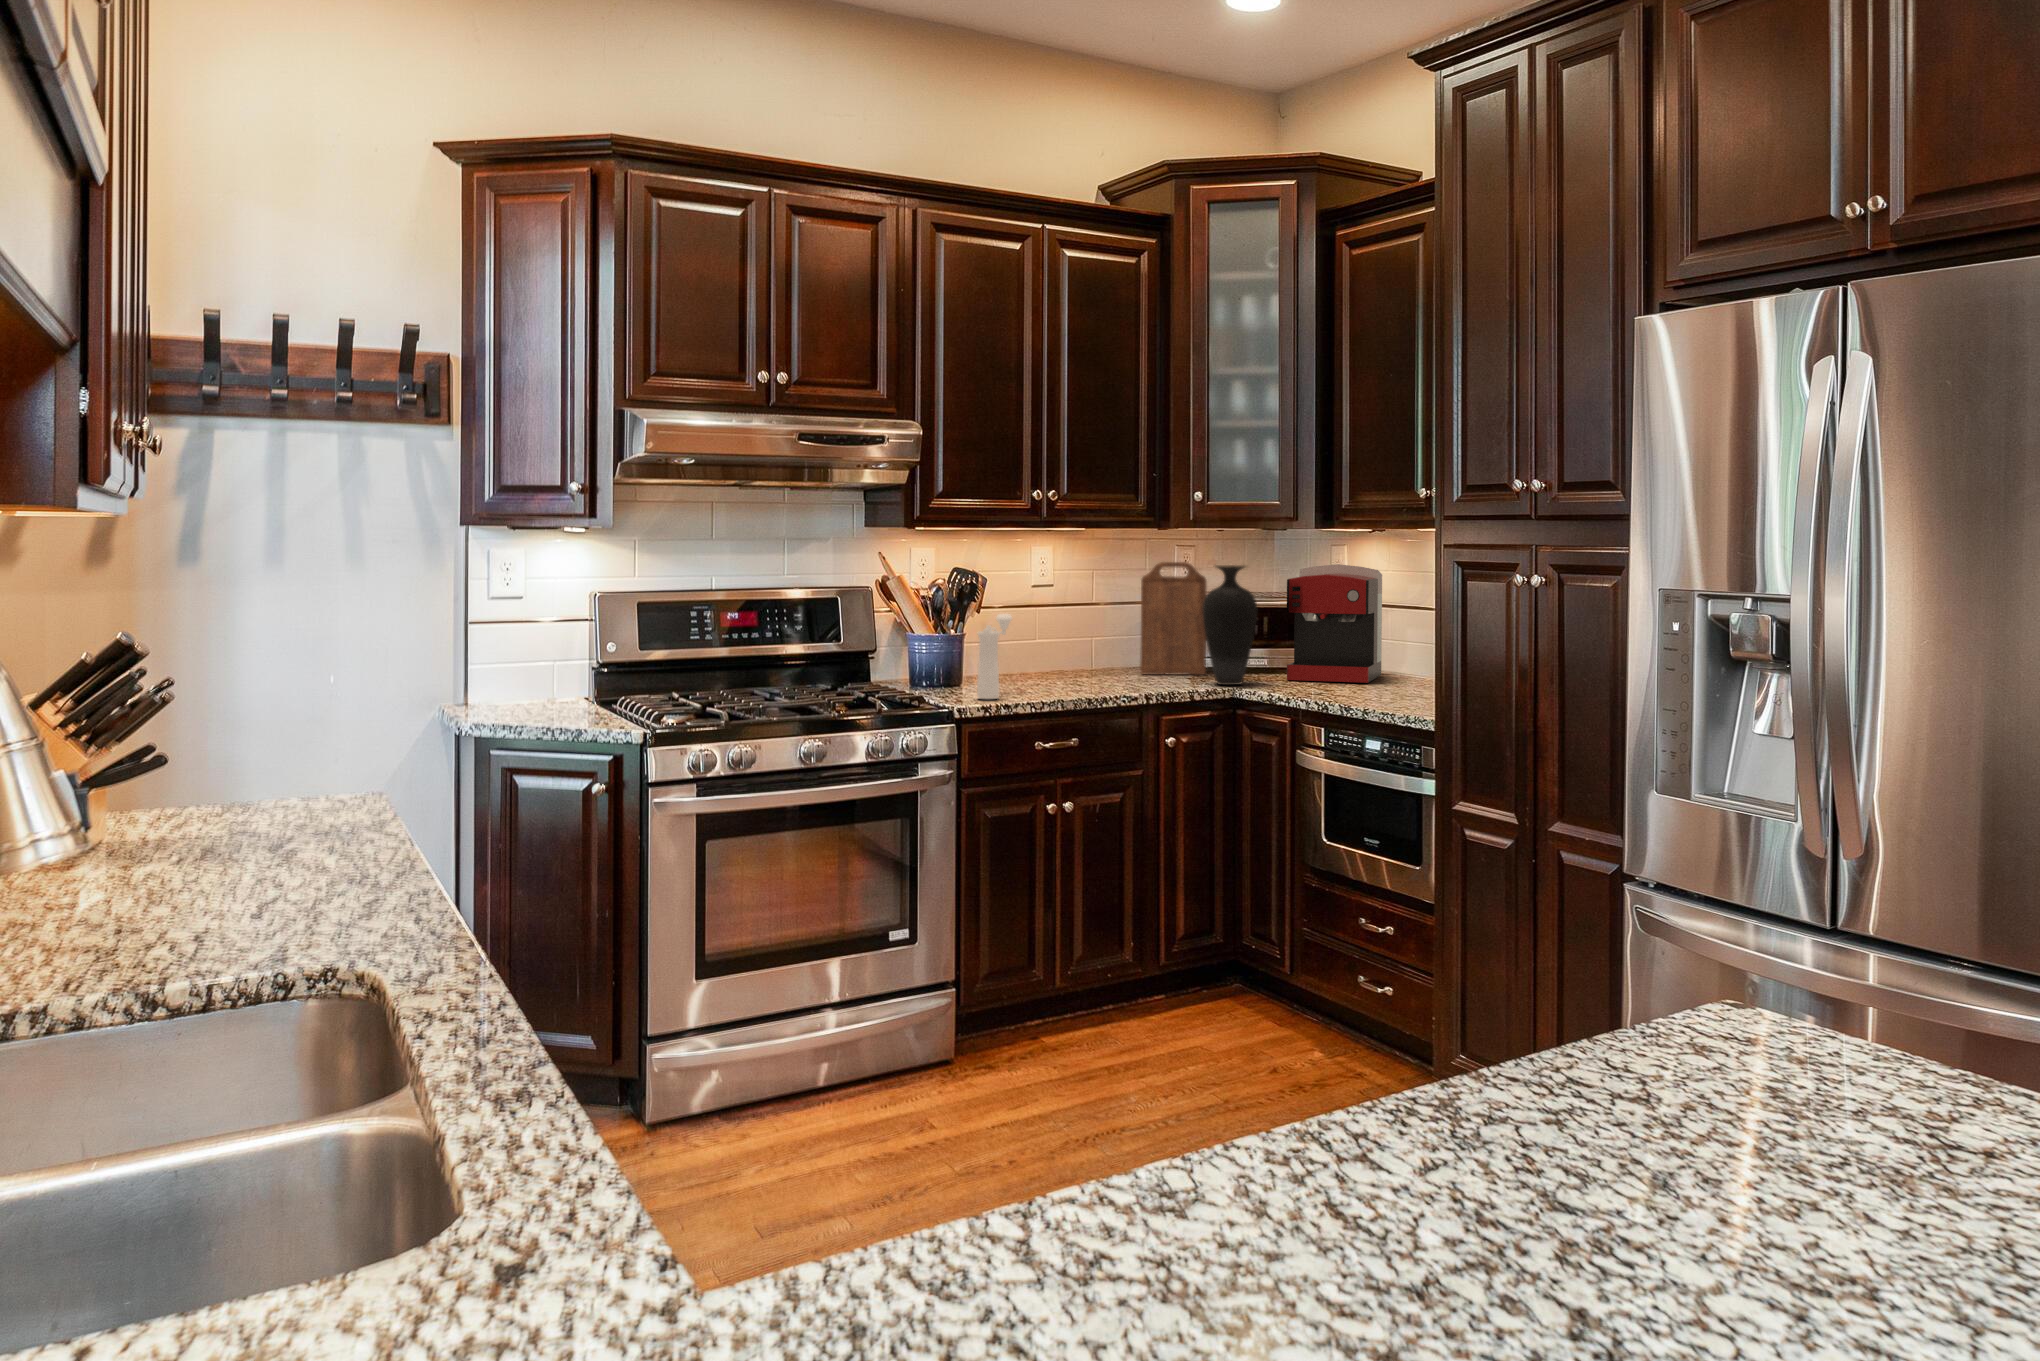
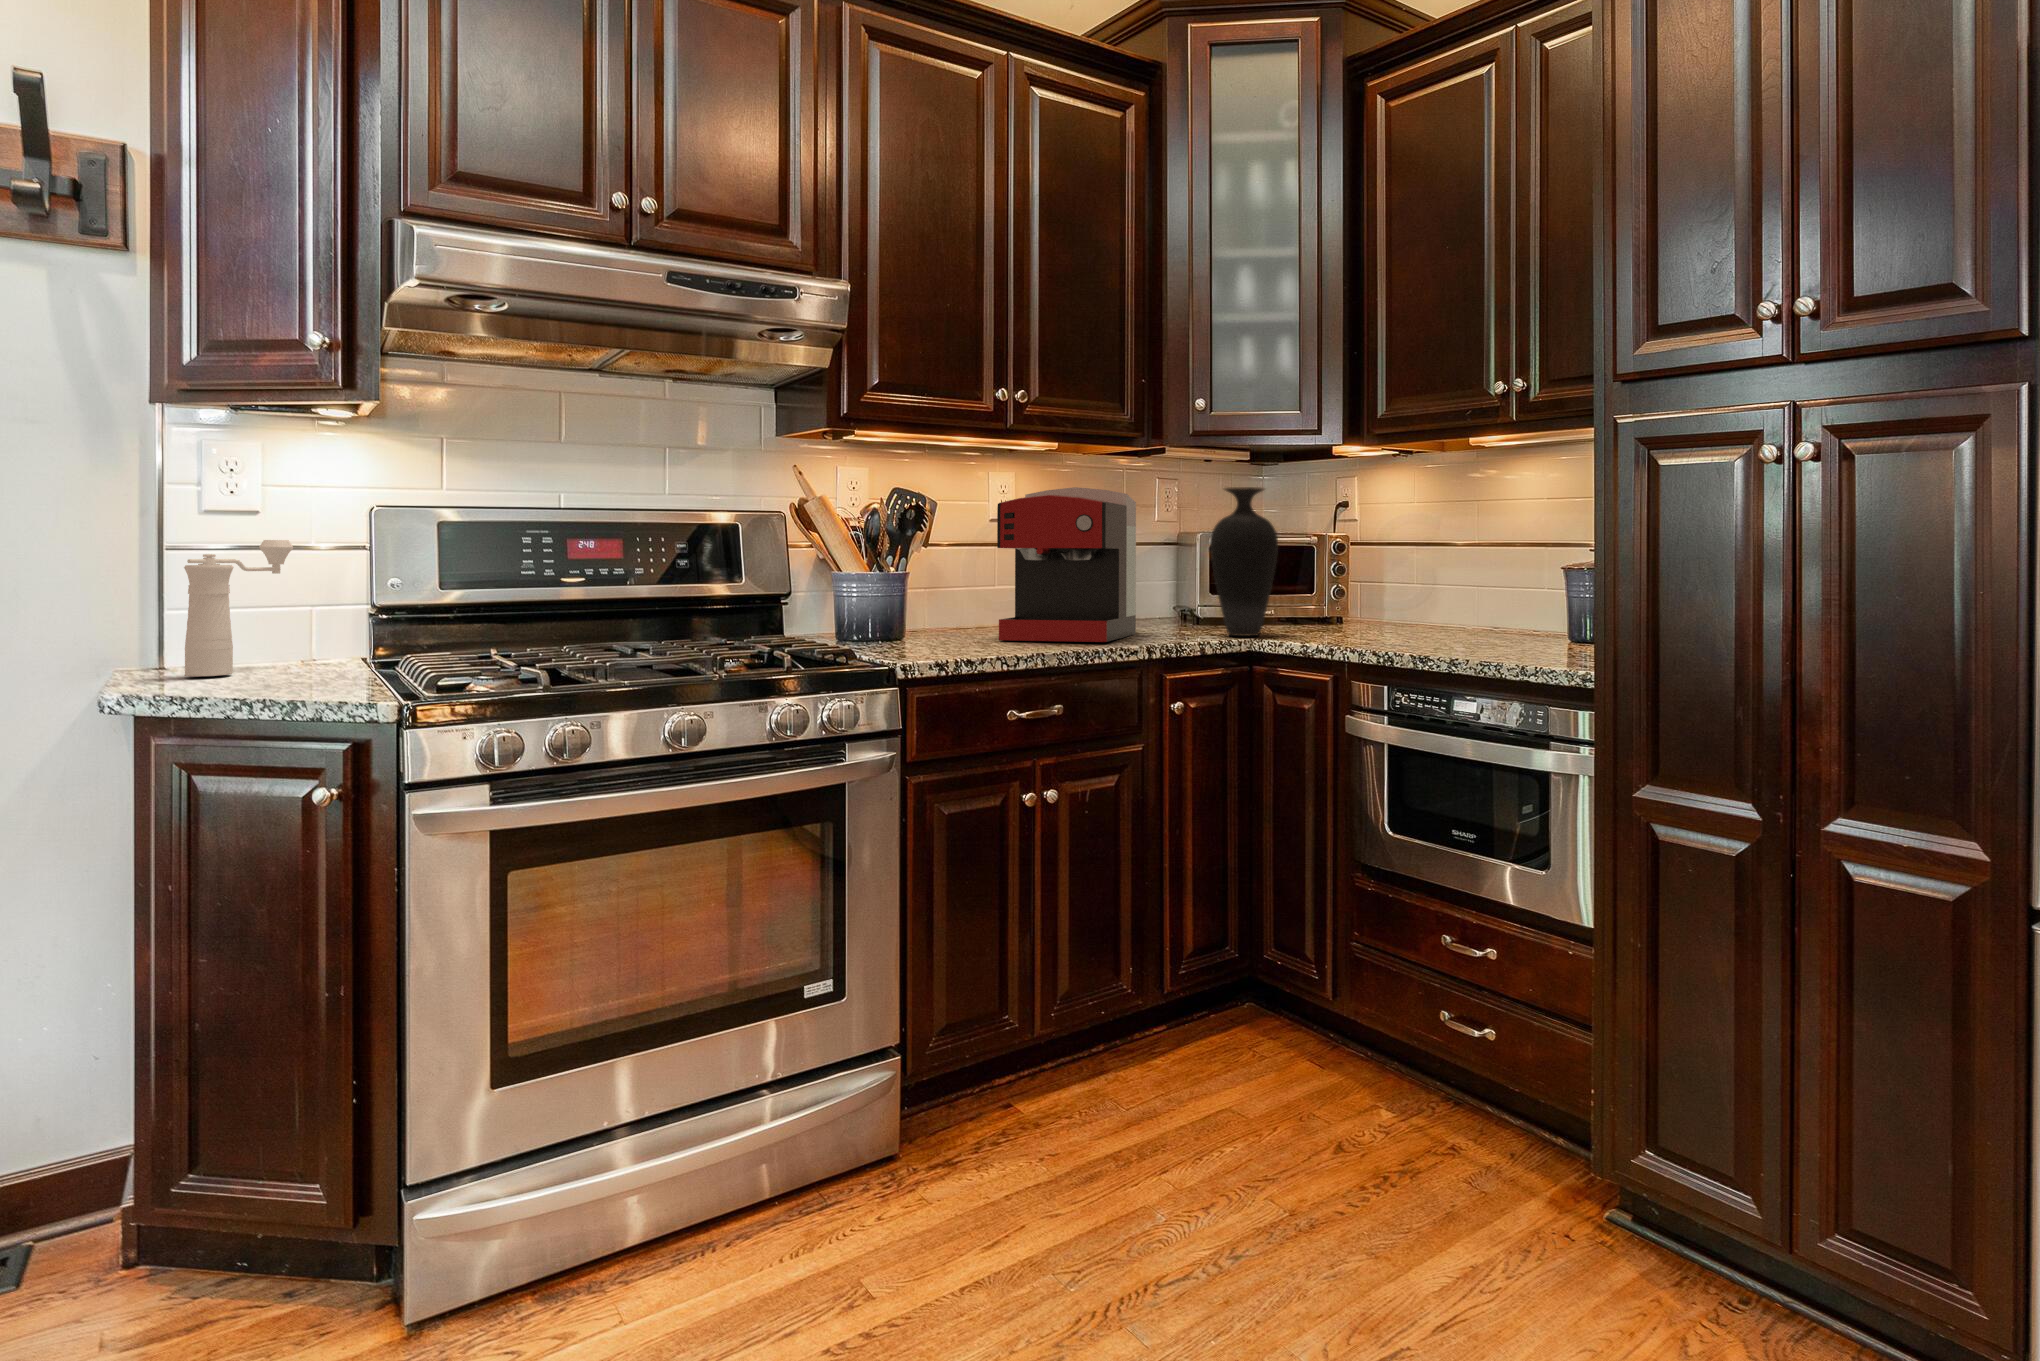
cutting board: present [1140,562,1207,675] -> none [1127,490,1206,627]
coffee maker: present [1287,564,1382,683] -> present [997,487,1136,642]
pepper mill: present [977,614,1012,699] -> present [184,540,293,677]

